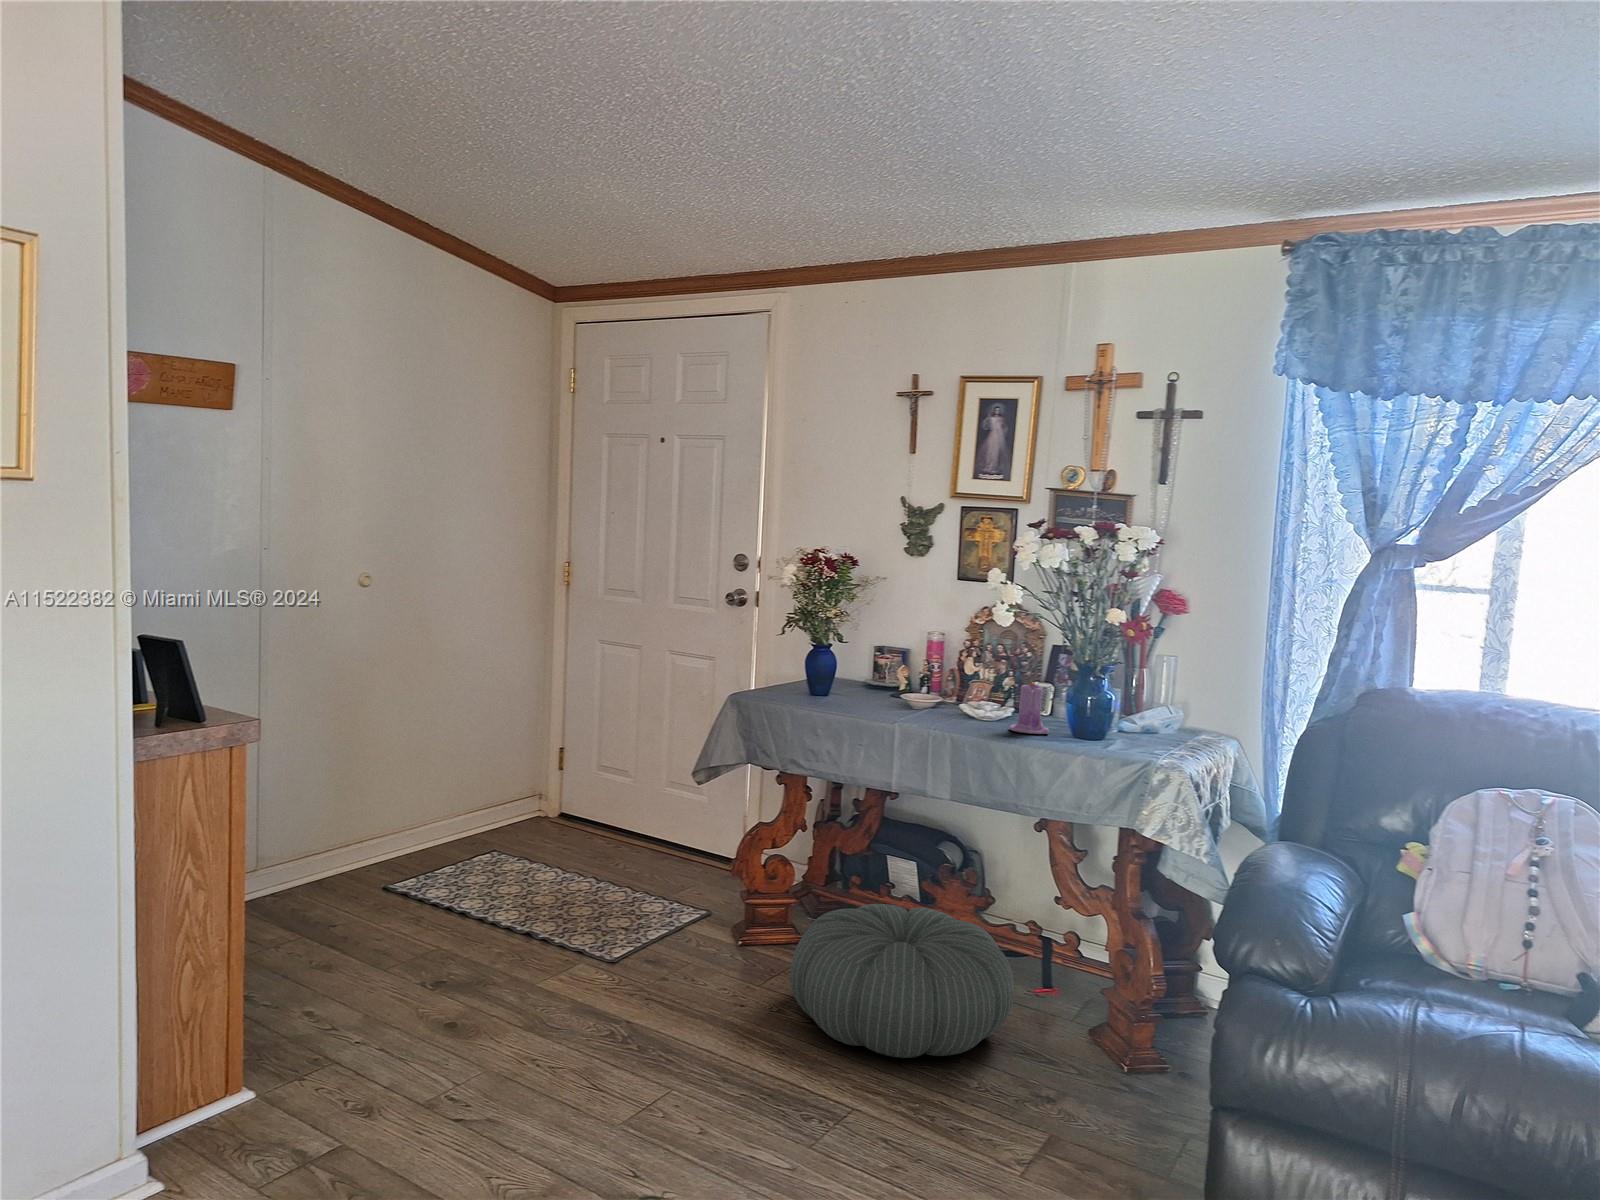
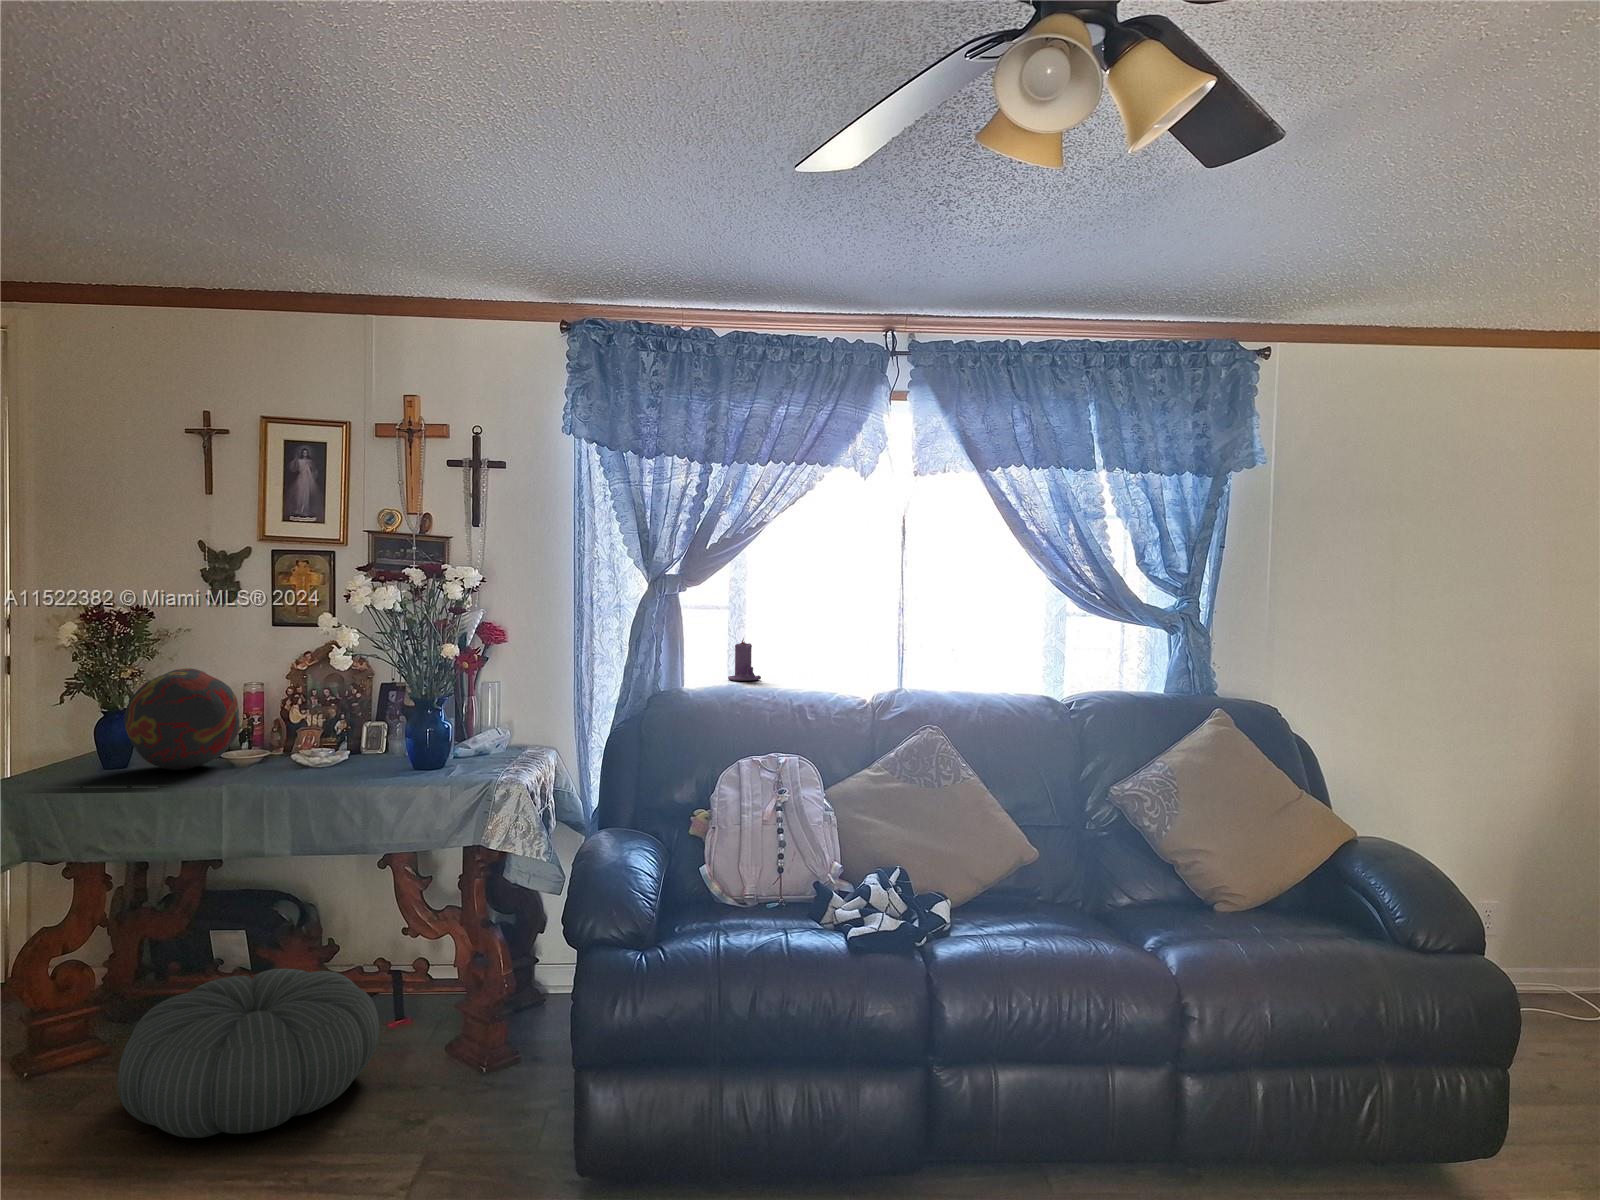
decorative orb: none [826,610,918,704] -> present [124,668,240,770]
candle: present [1010,679,1049,734] -> present [728,639,761,681]

